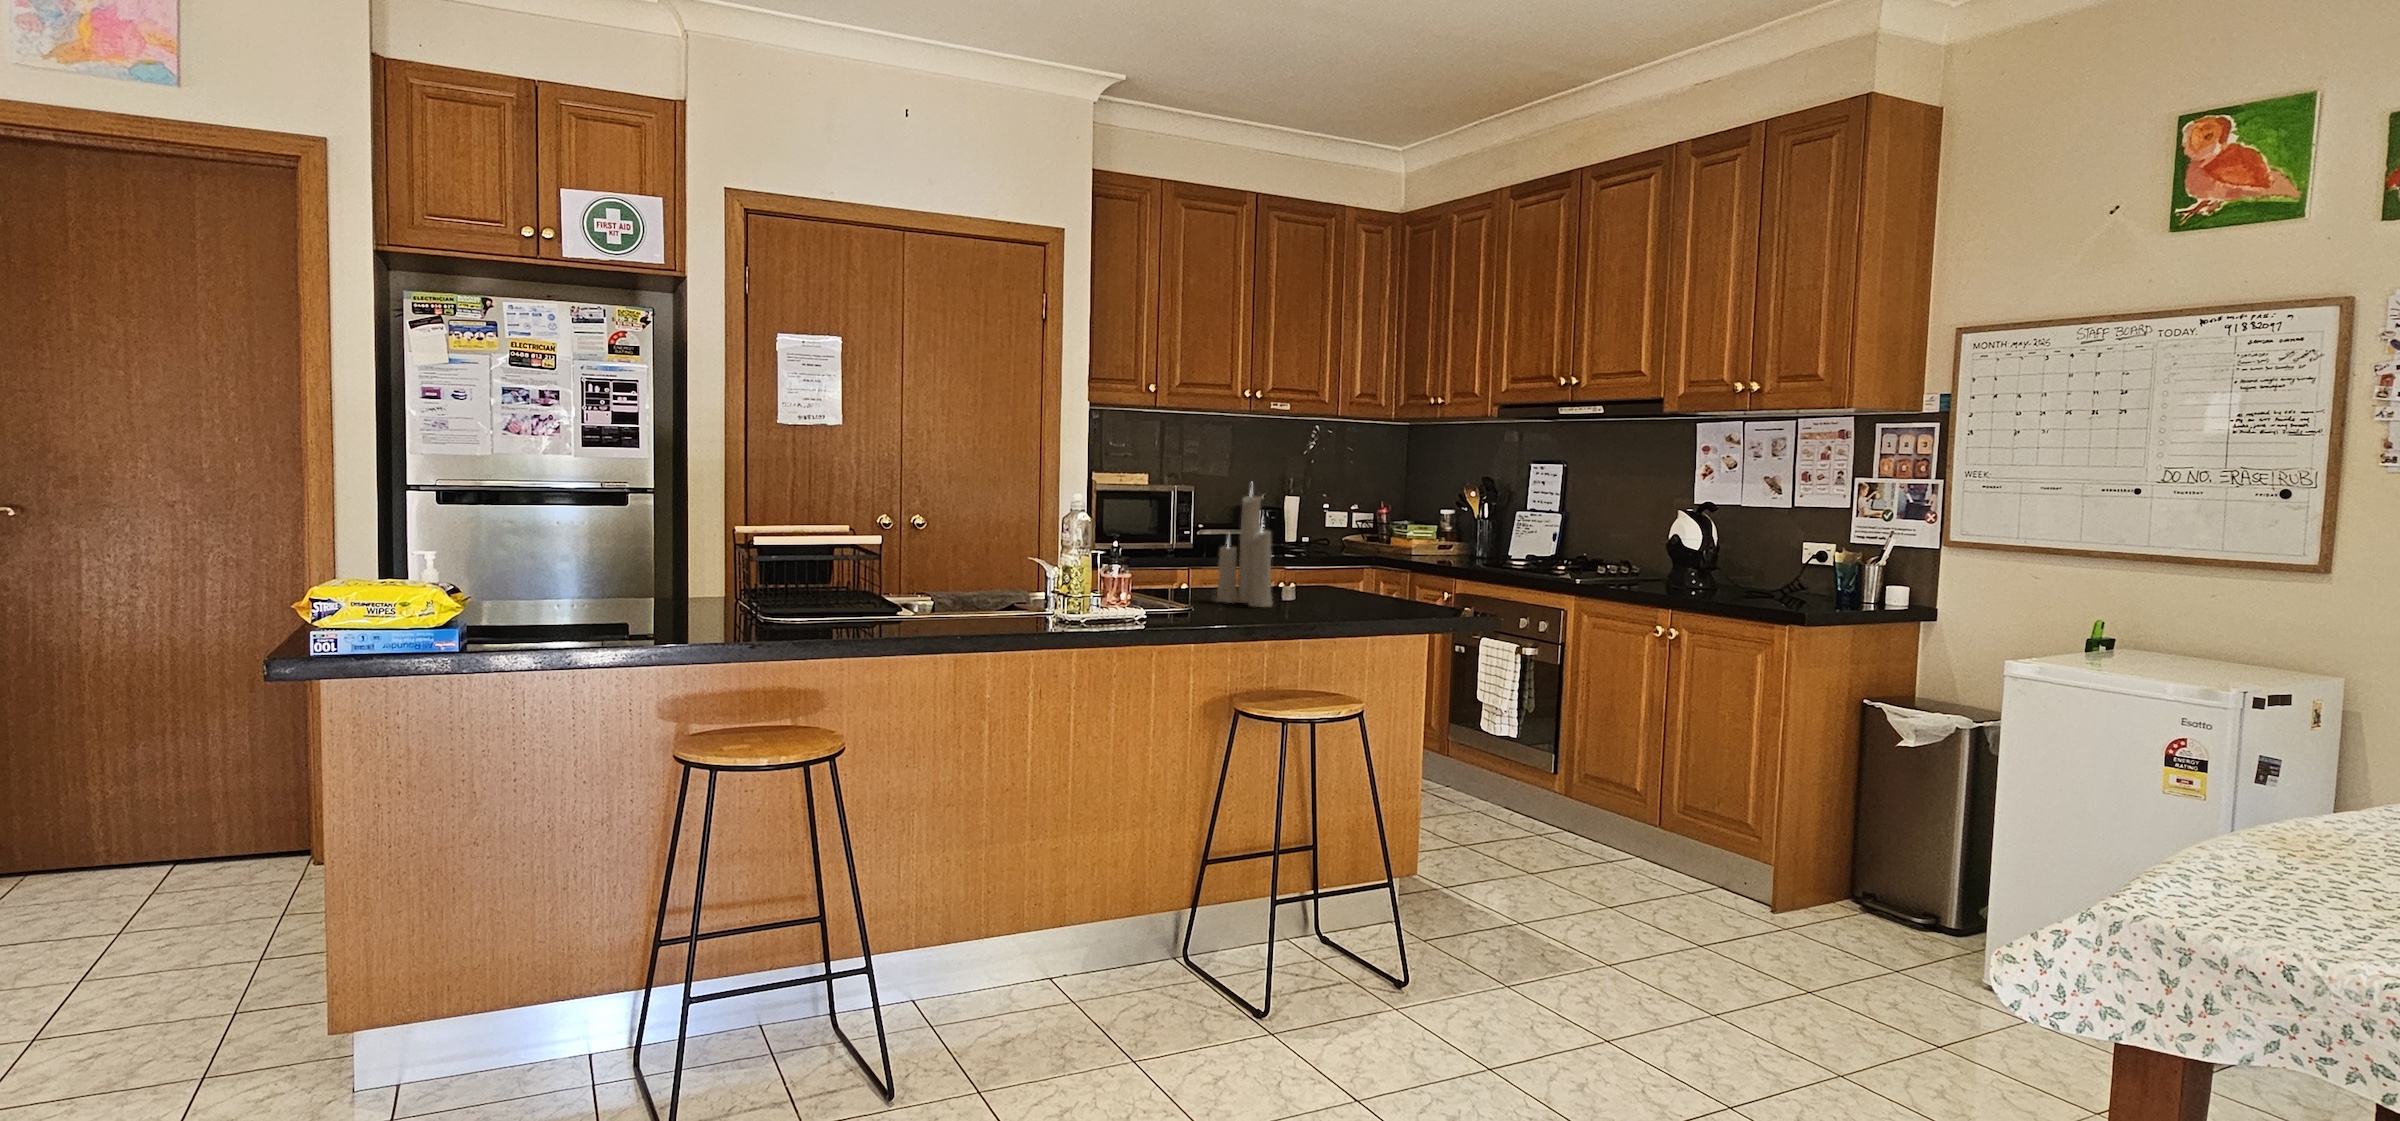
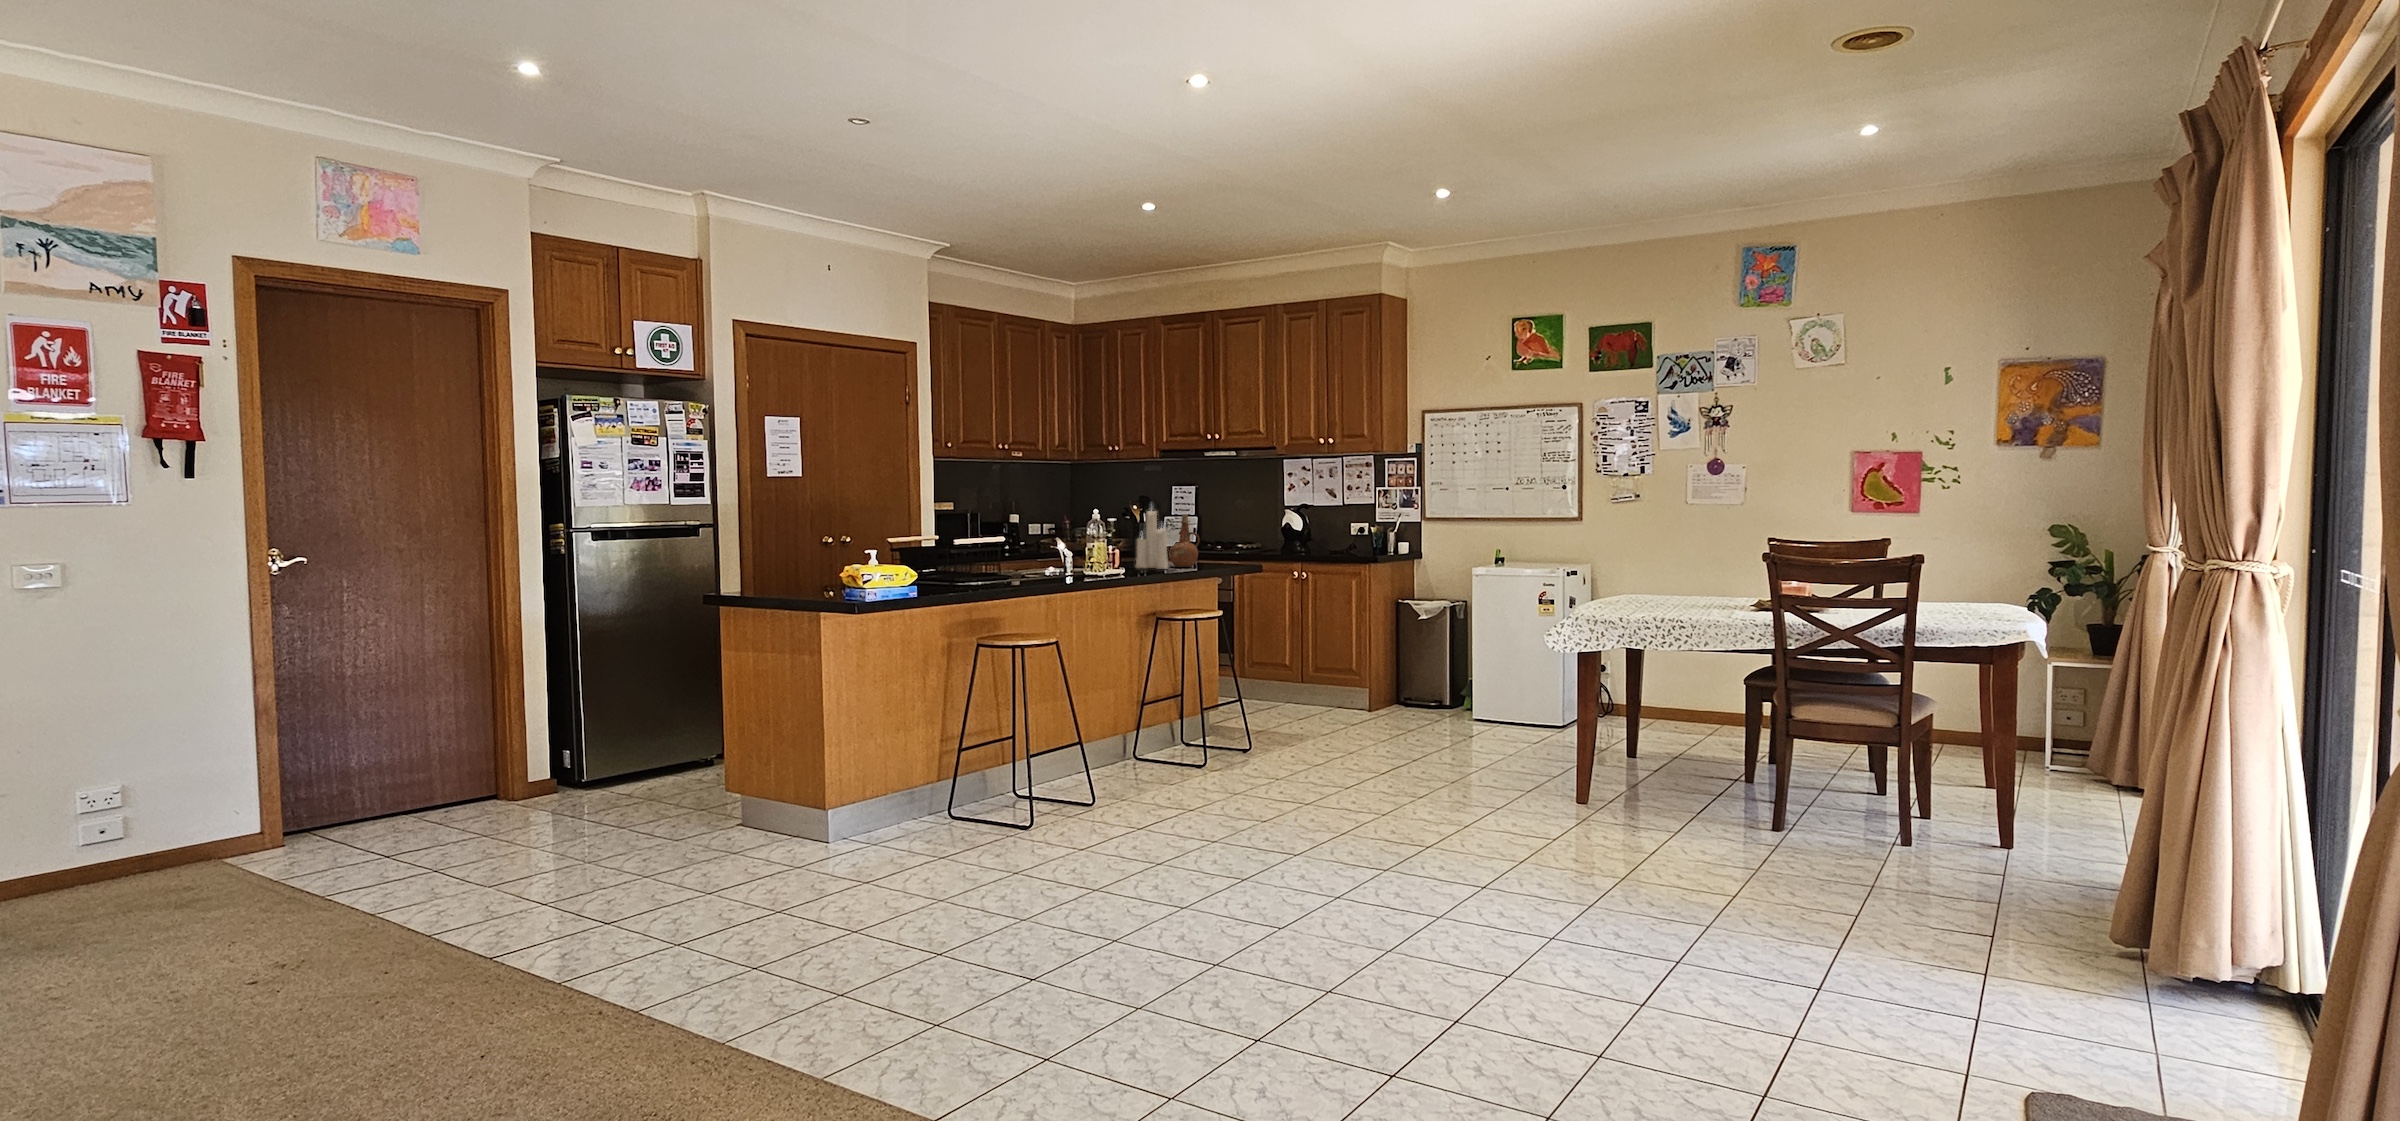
ceramic pitcher: none [1300,506,1359,606] -> present [1169,514,1200,567]

